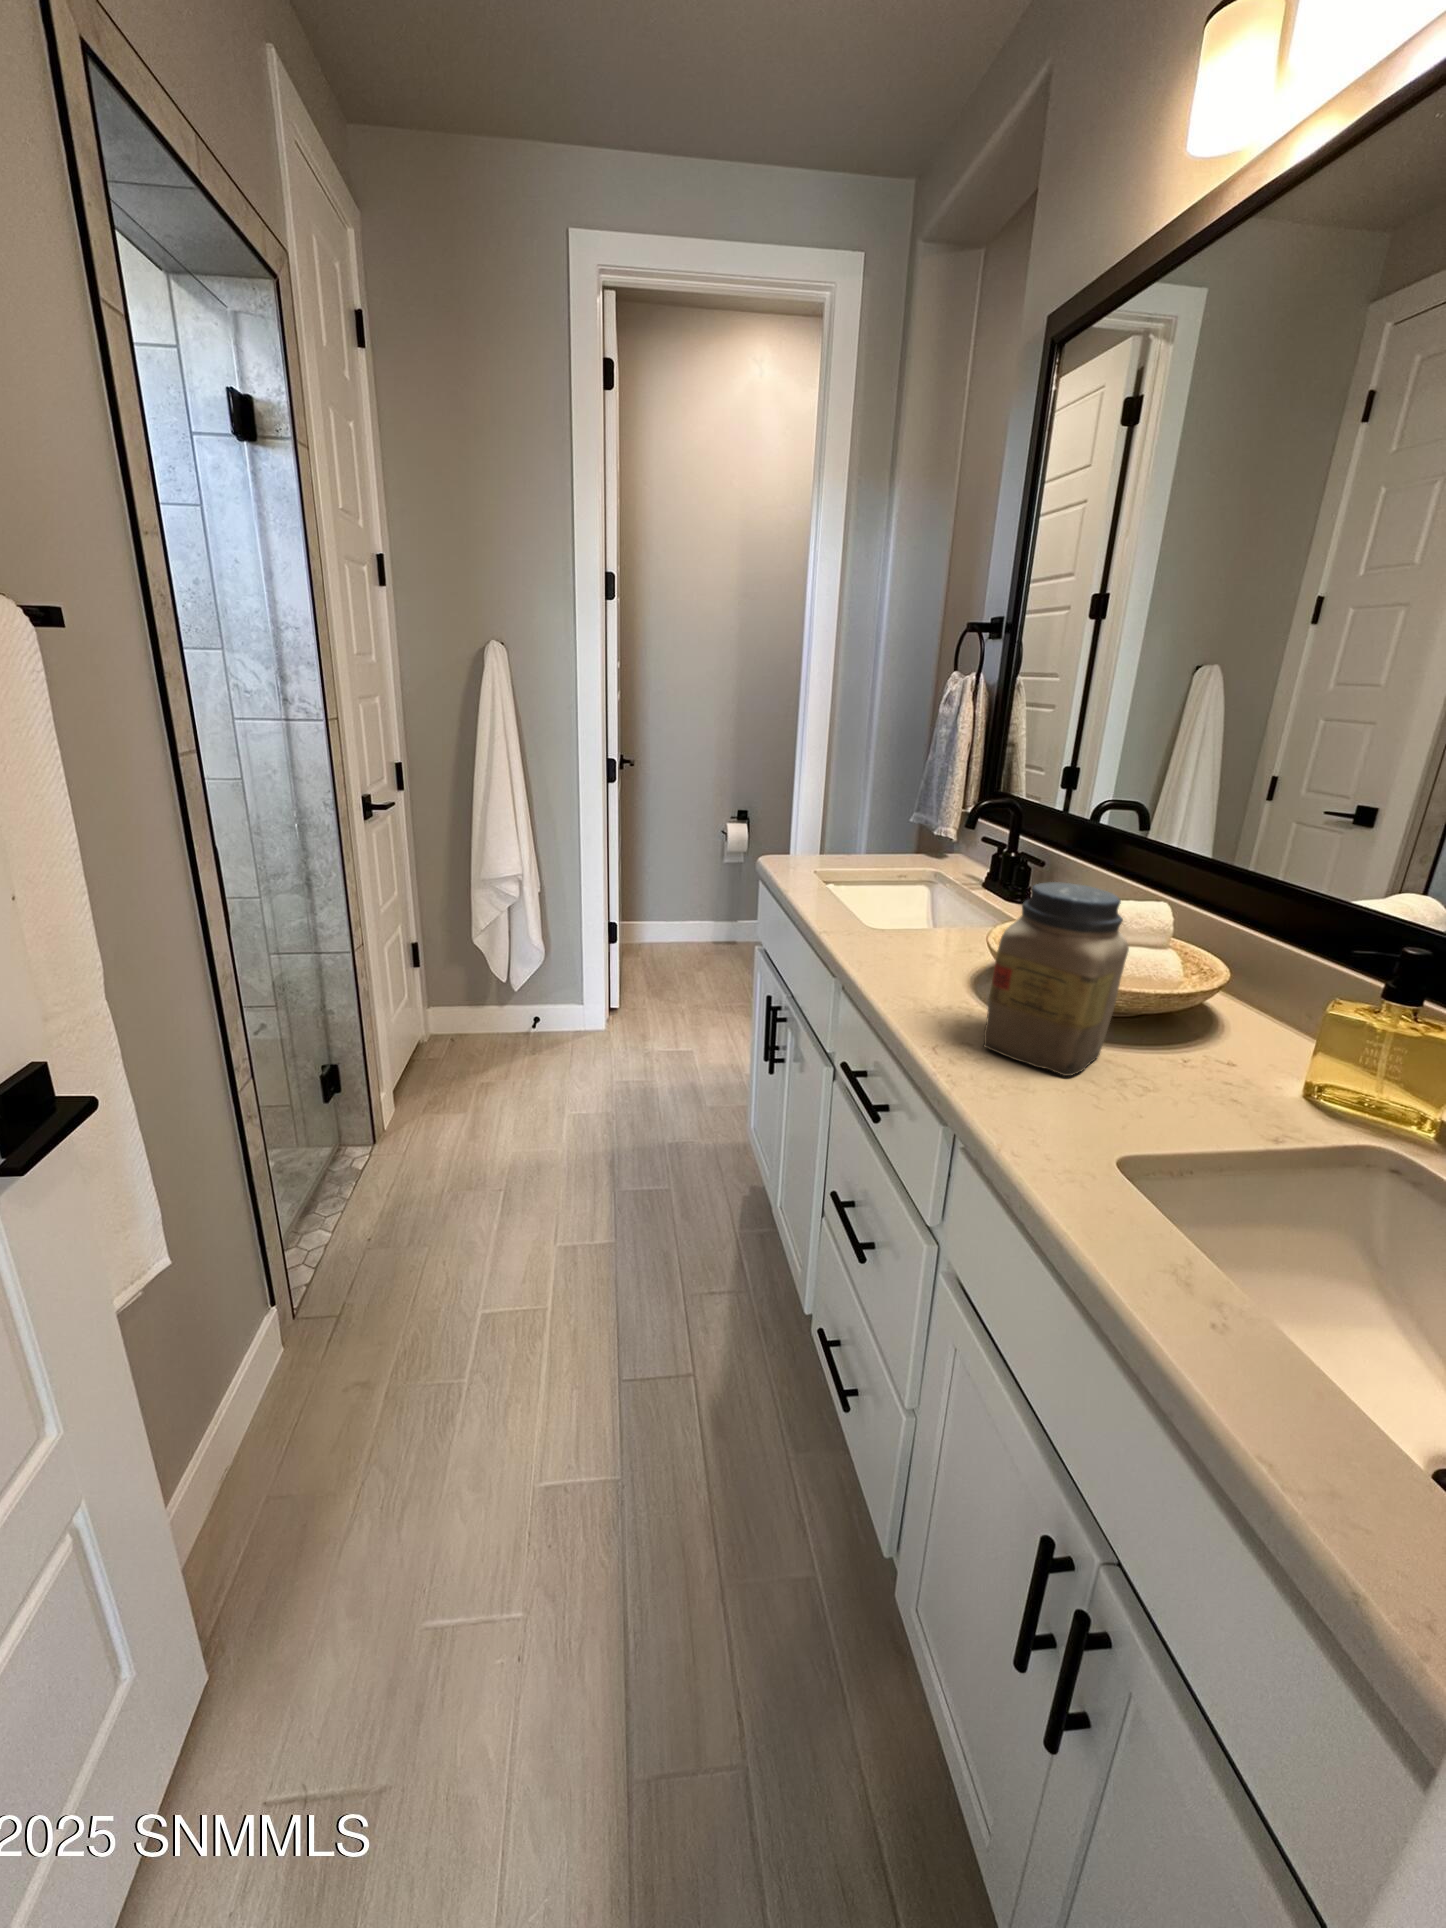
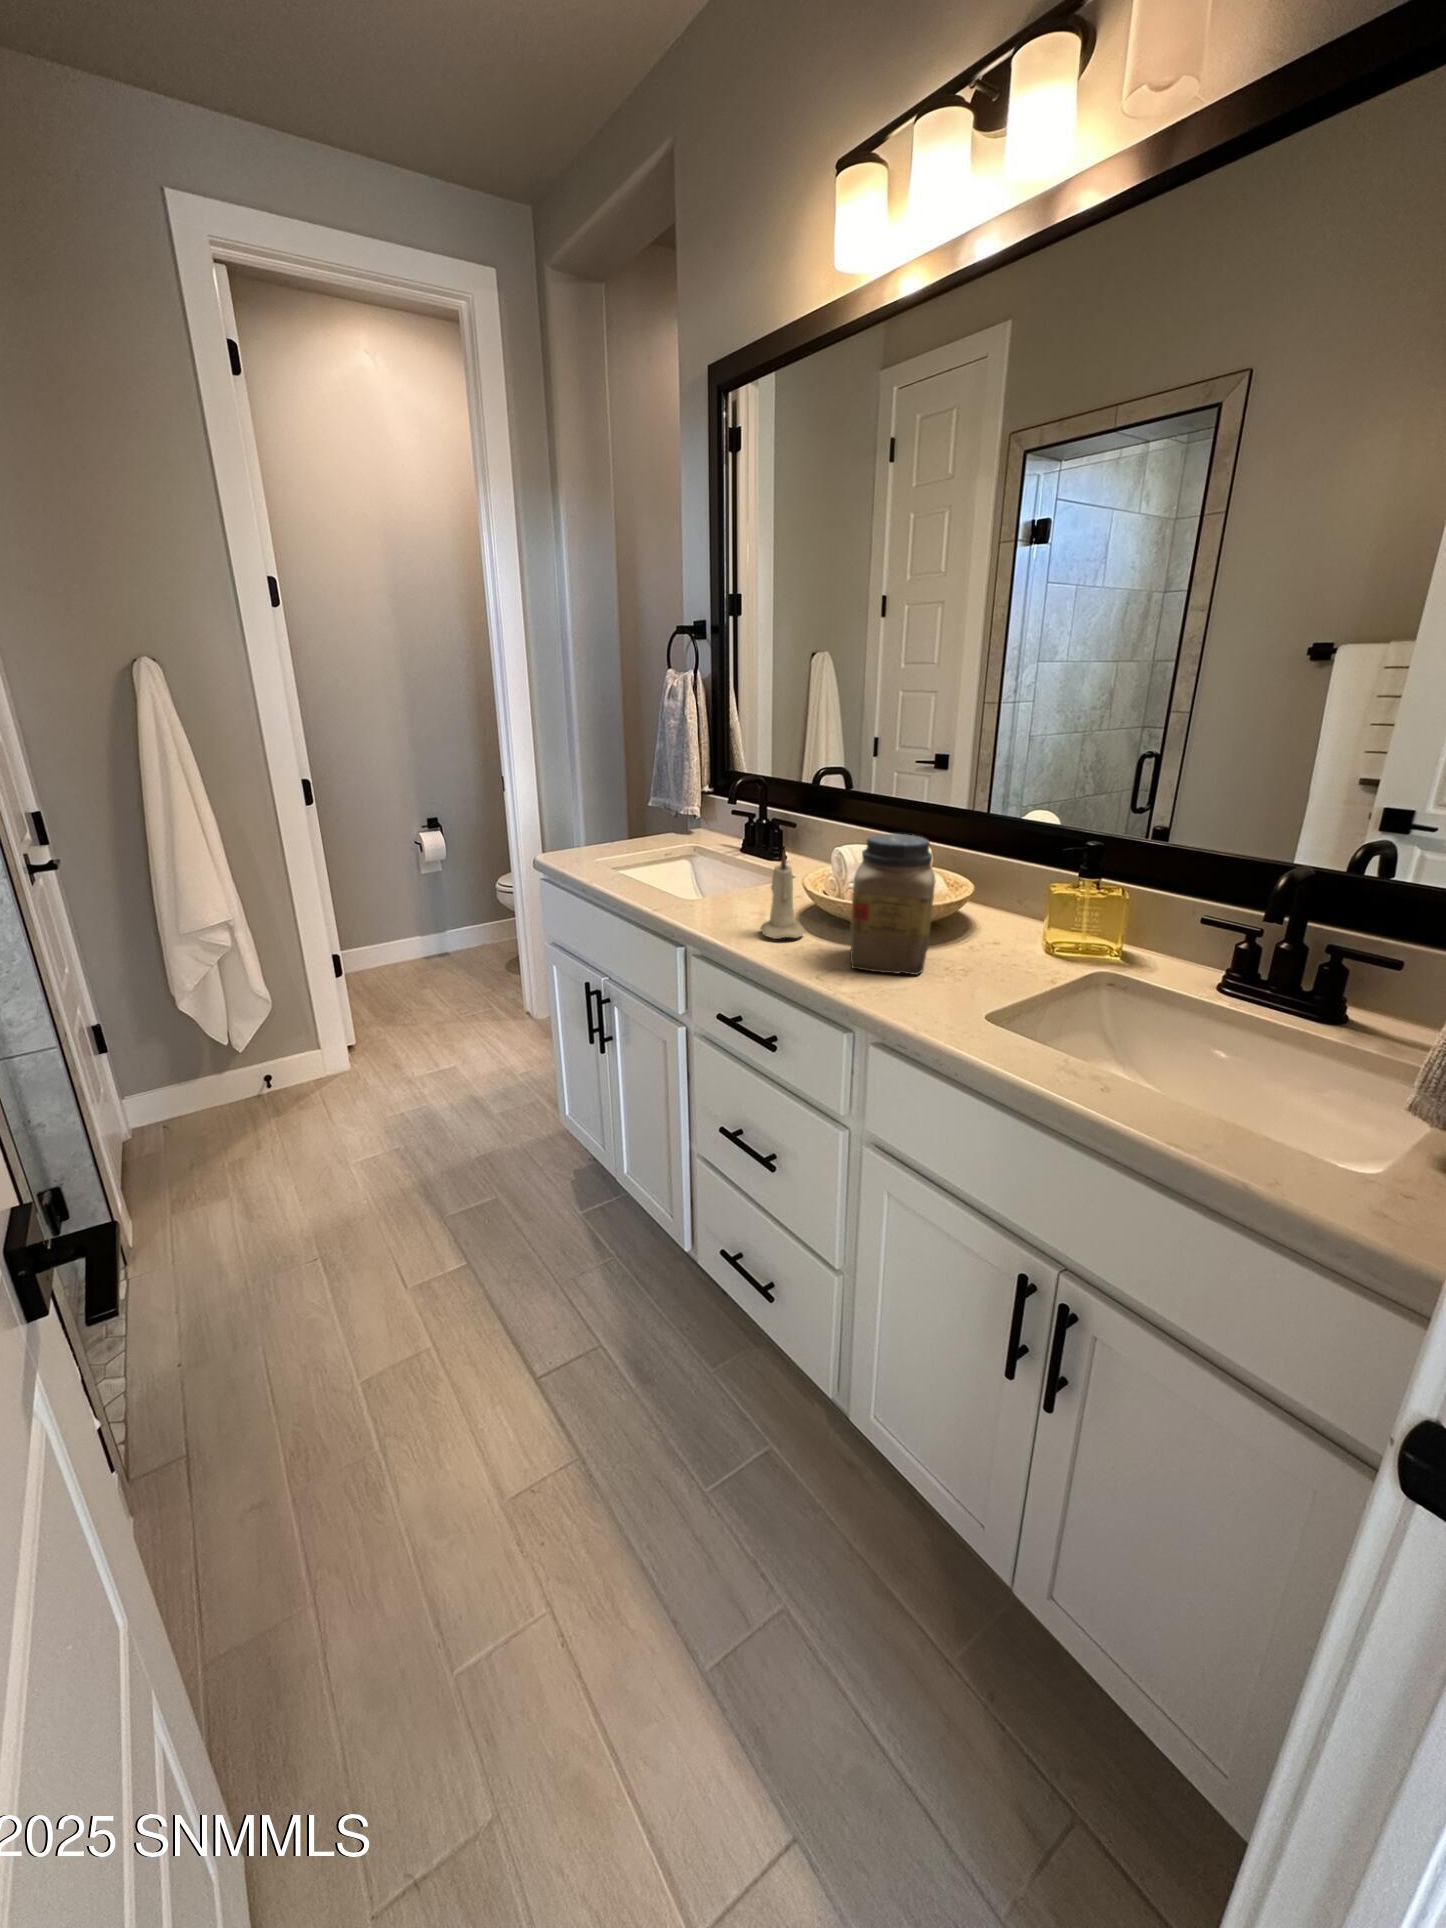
candle: none [910,884,966,994] -> present [760,851,805,939]

